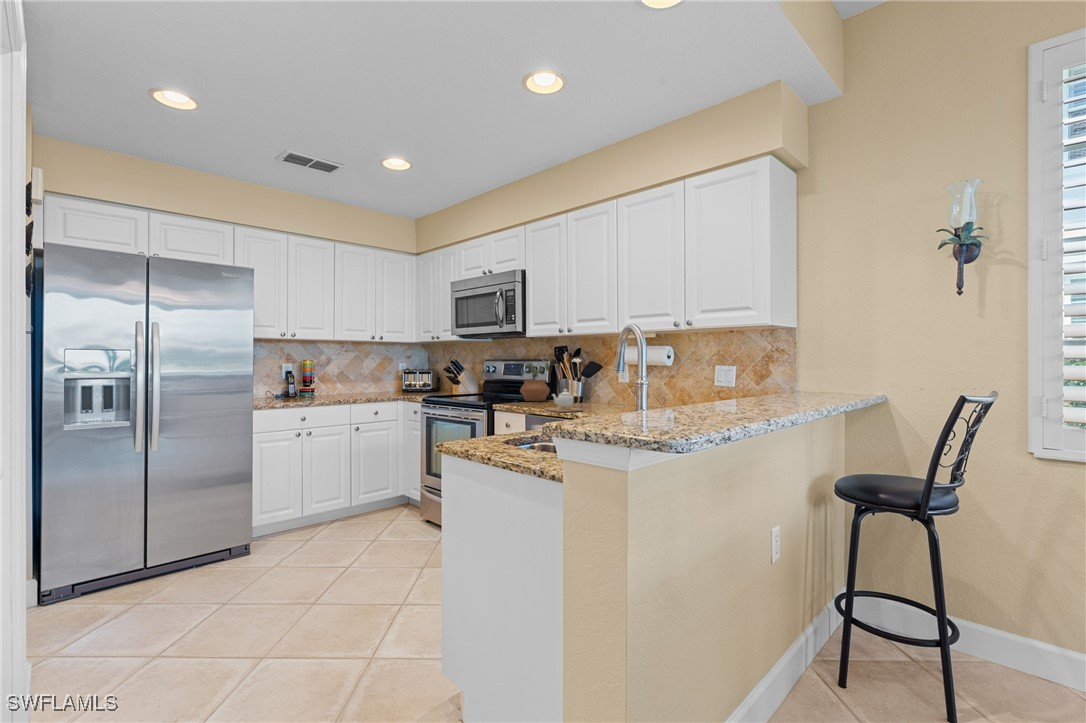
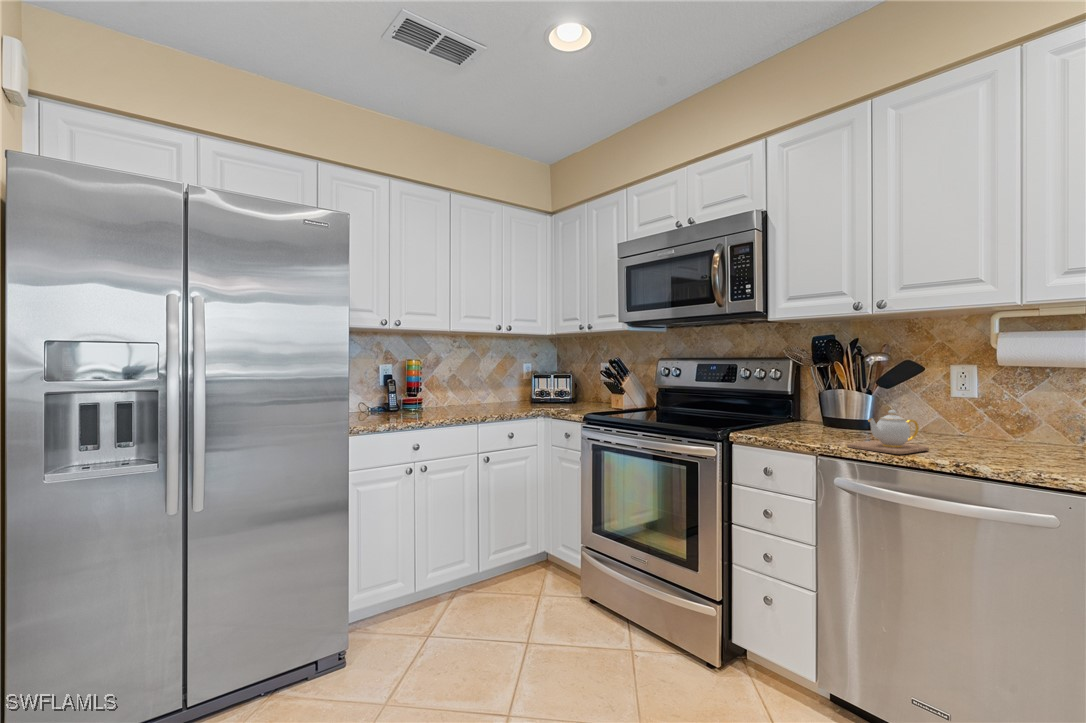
potted plant: present [520,362,550,401] -> none [740,357,798,424]

